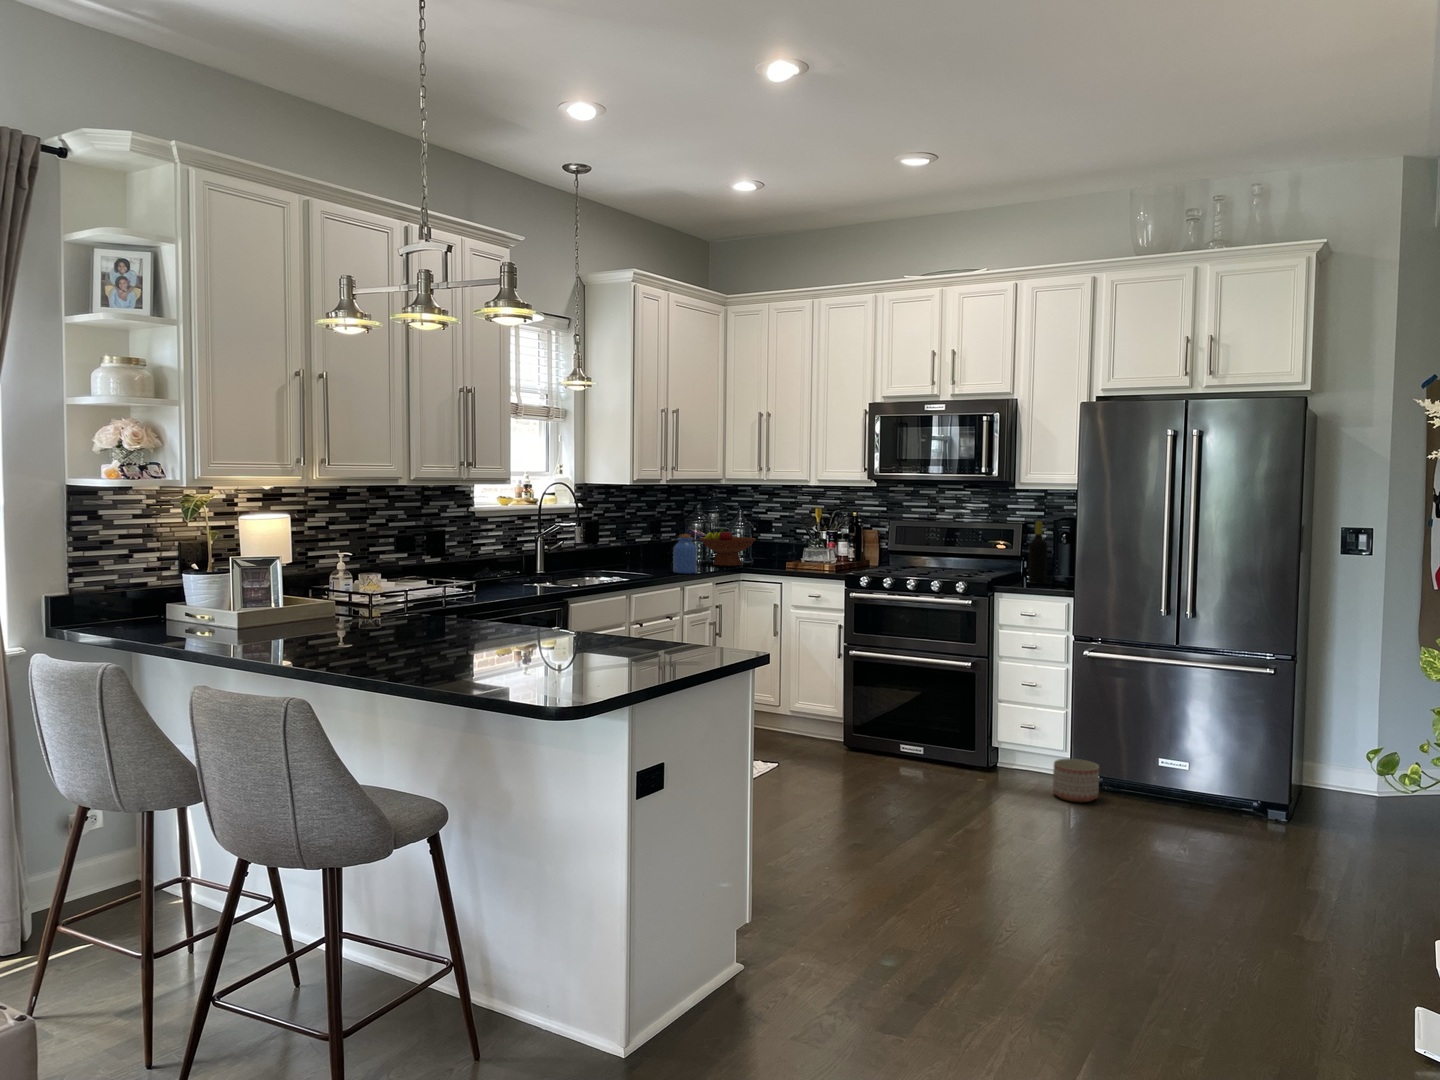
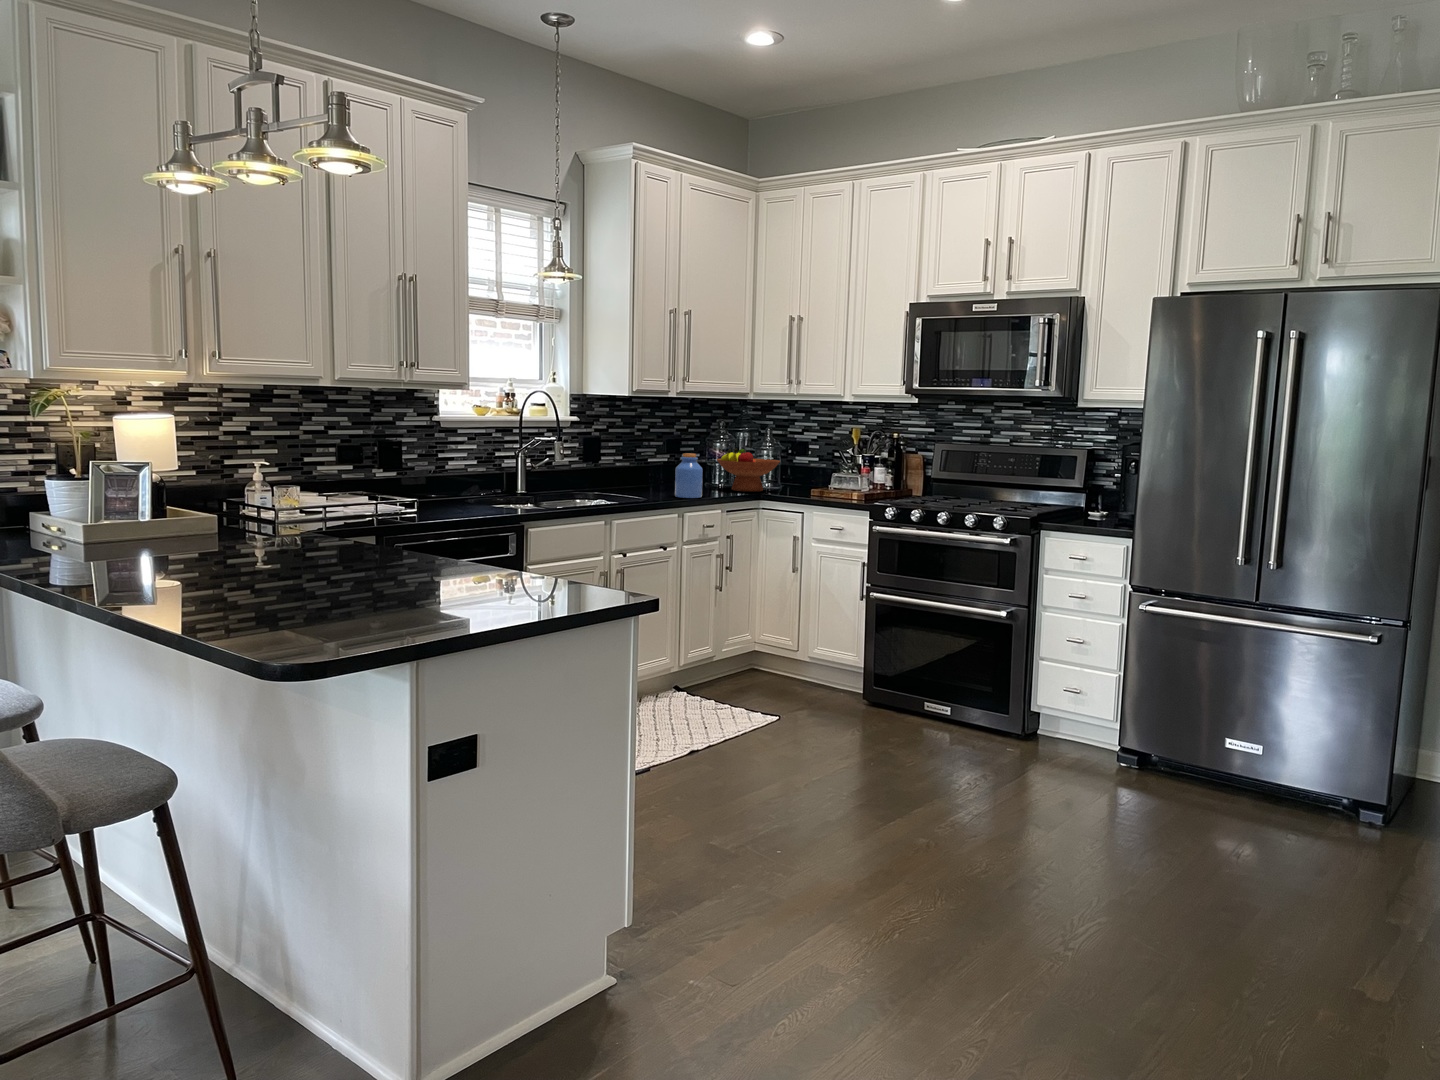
bottle: present [1028,521,1048,585] -> none [1083,445,1109,522]
planter: present [1053,759,1099,802] -> none [1093,732,1152,787]

